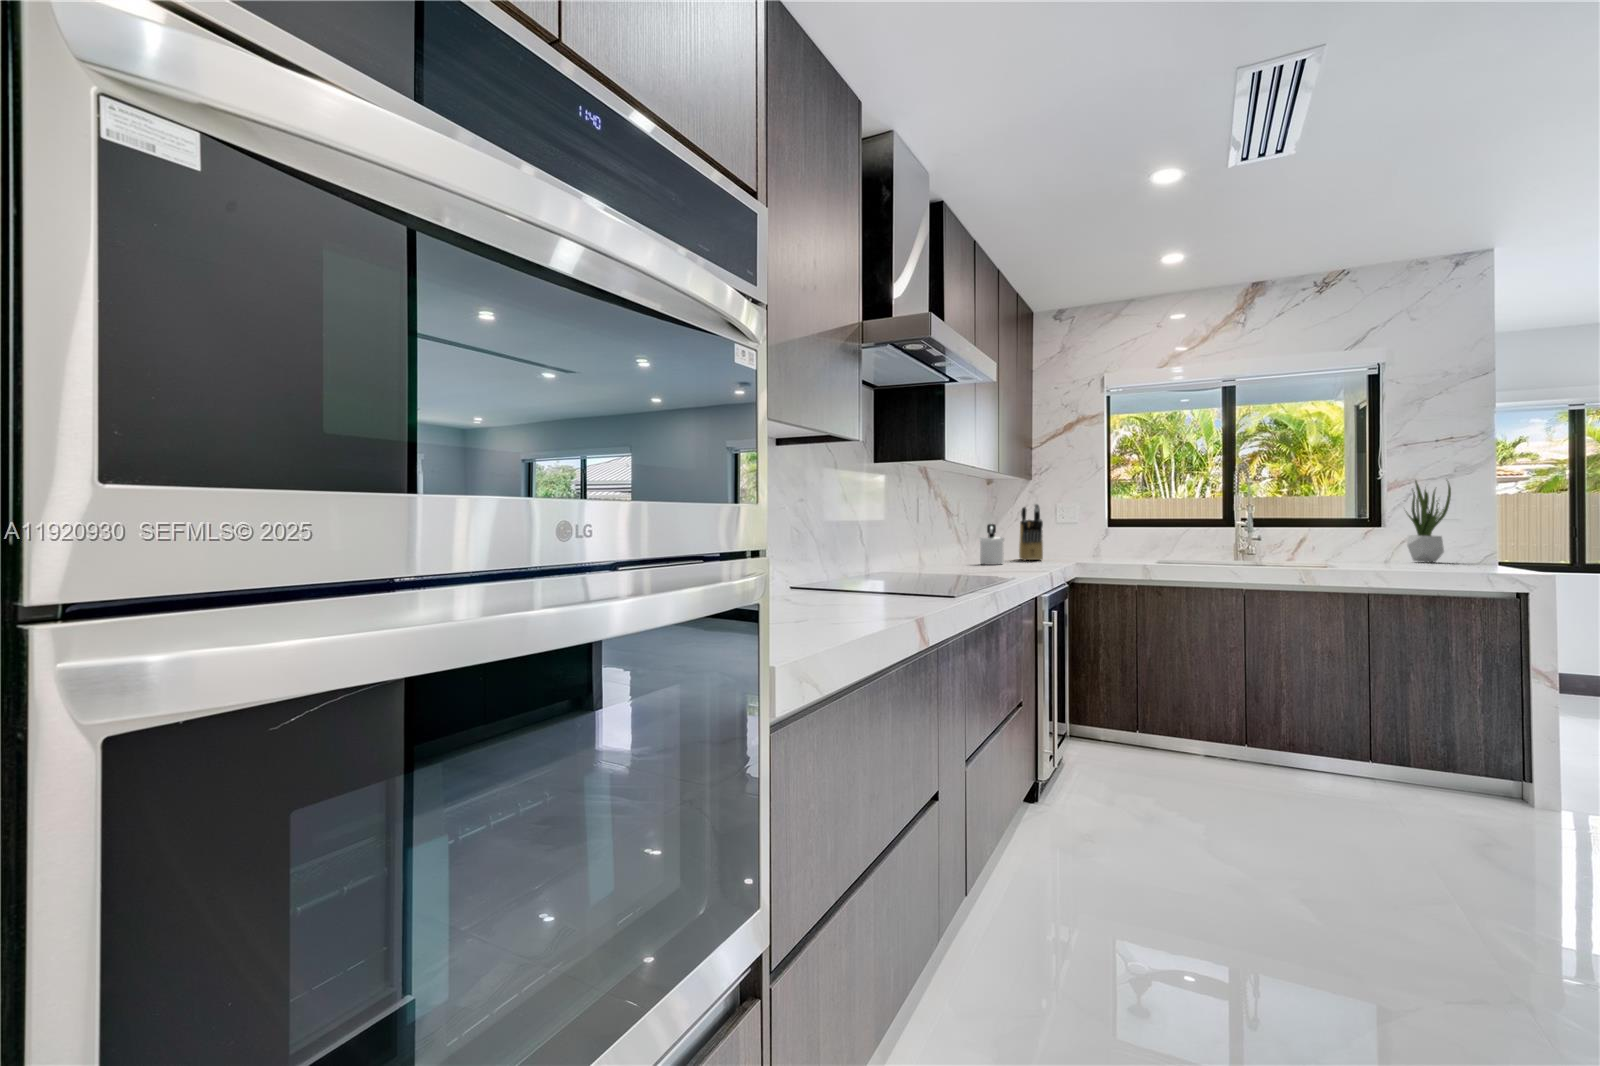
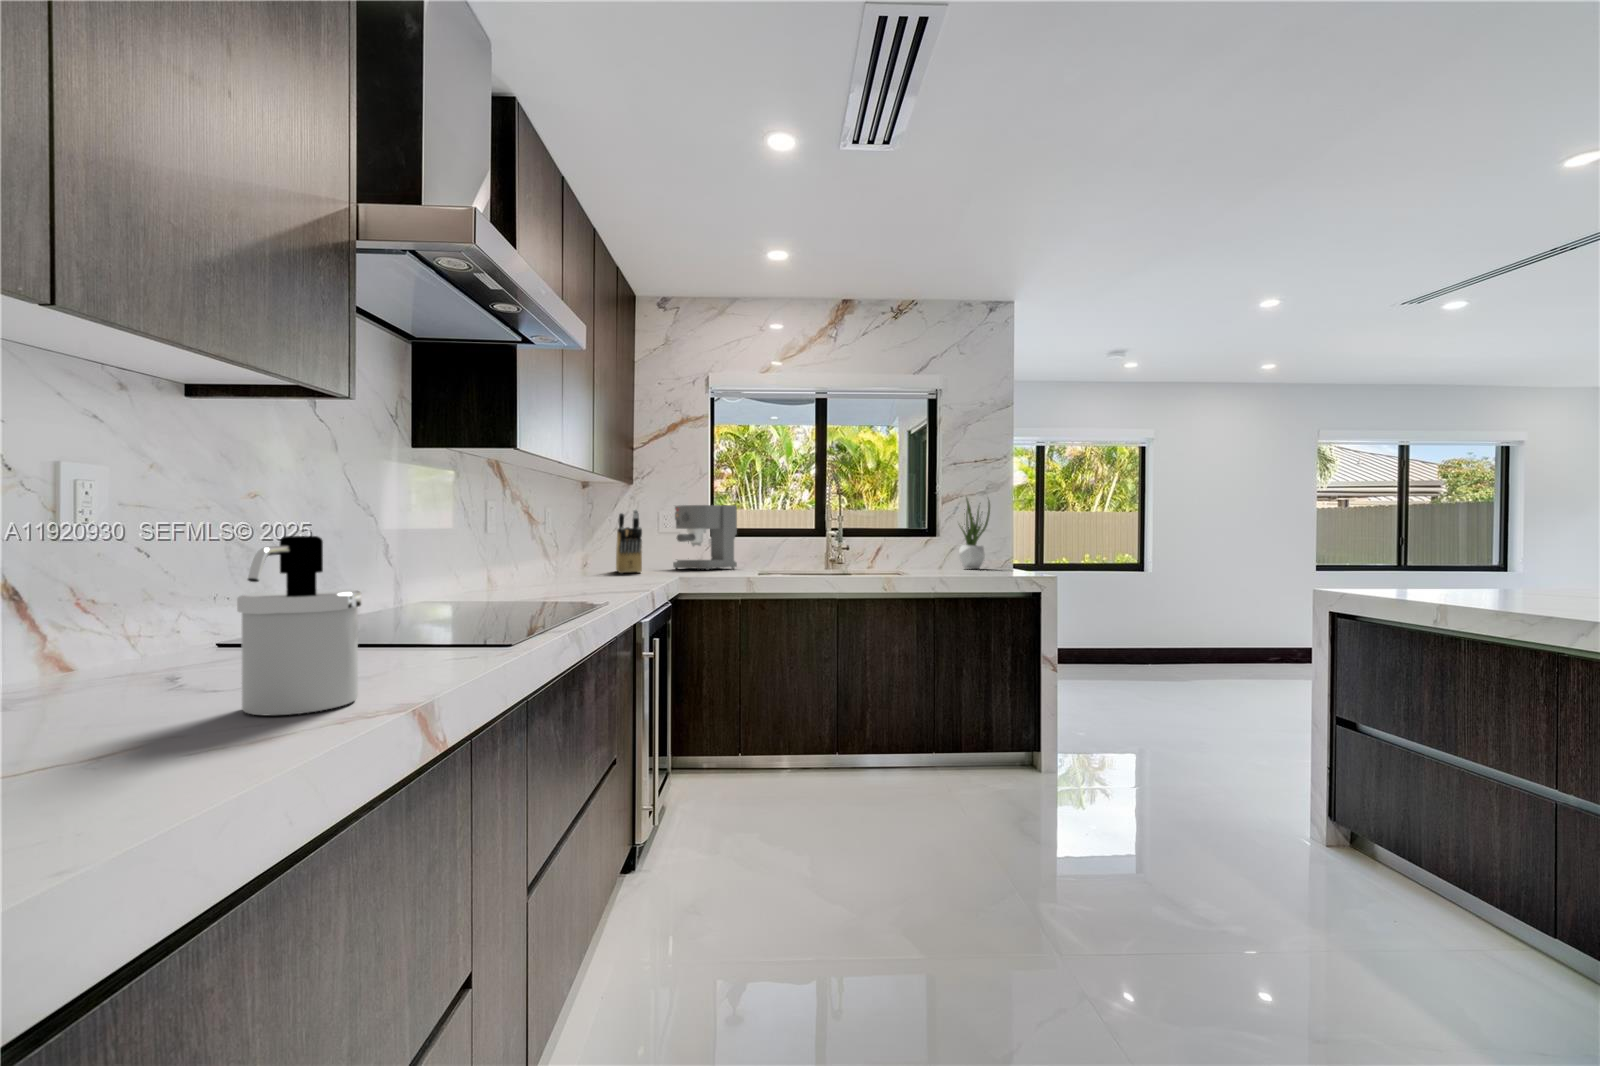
coffee maker: none [1073,497,1137,559] -> present [673,505,737,570]
soap dispenser: present [979,524,1004,565] -> present [237,536,362,715]

